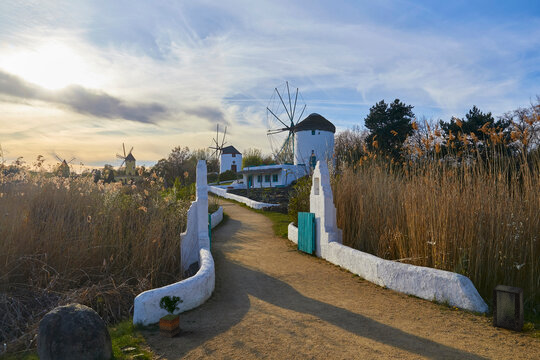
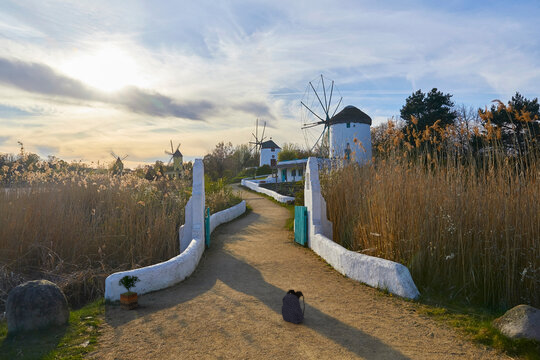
storage box: present [493,284,524,332] -> none [416,272,447,316]
backpack: none [360,308,388,349] -> present [282,290,305,324]

